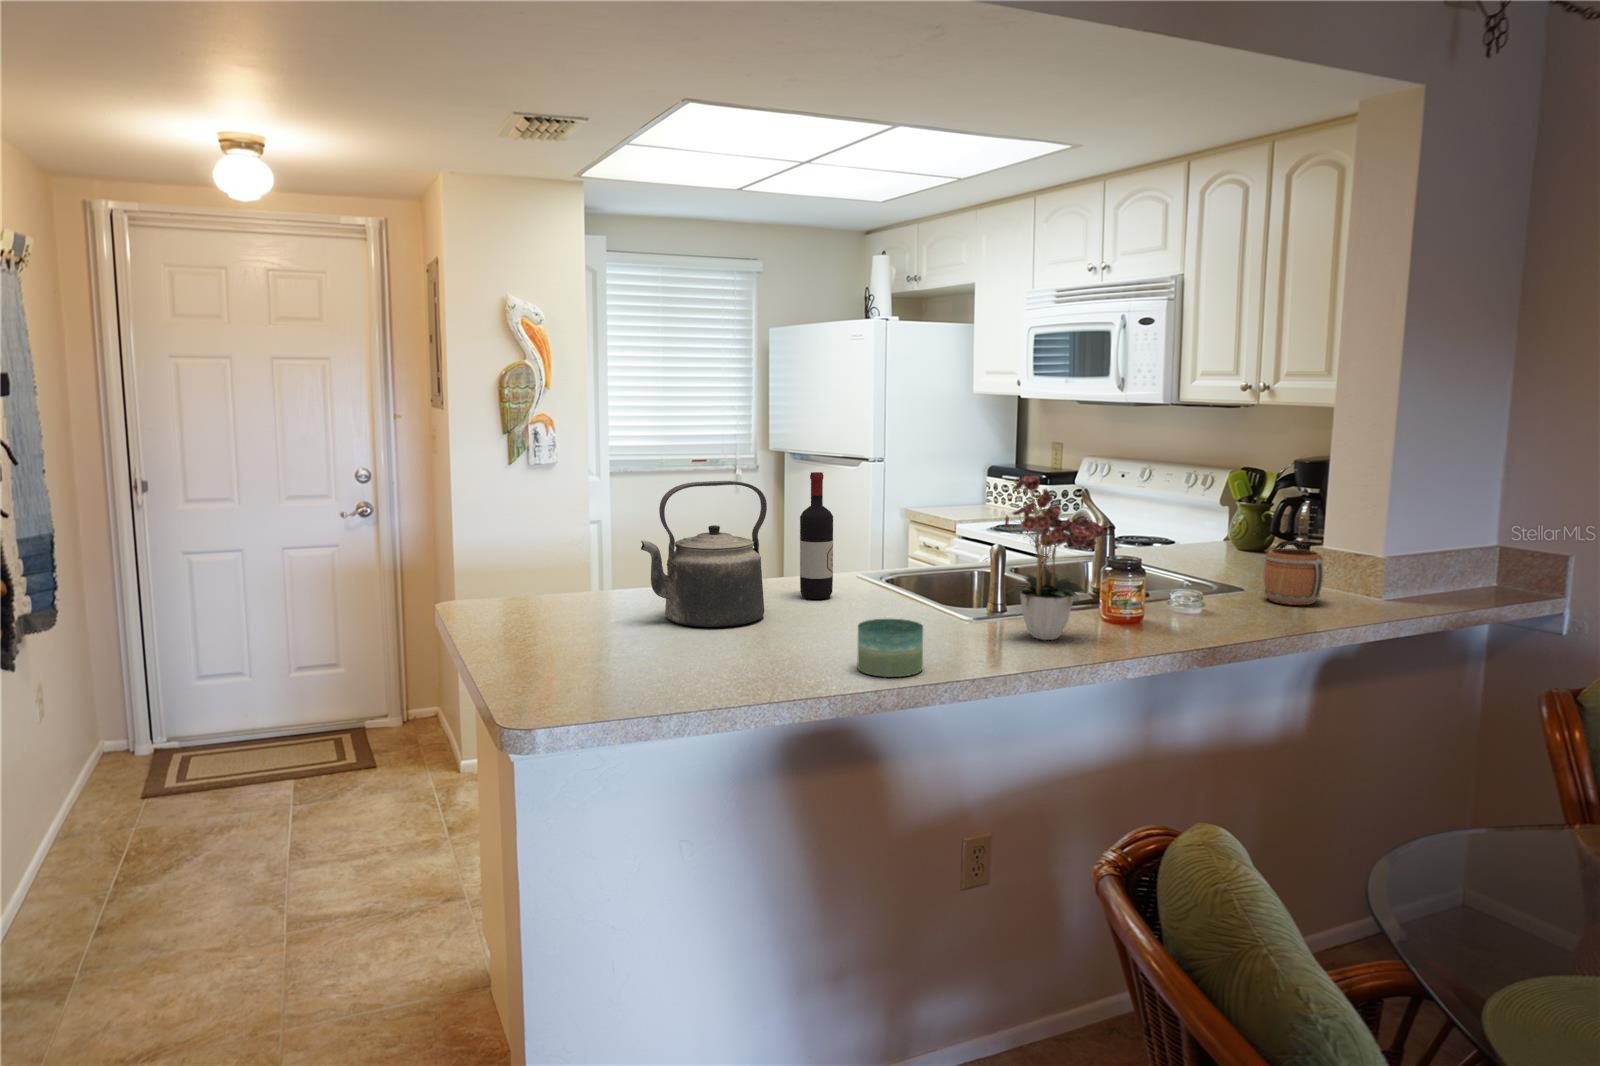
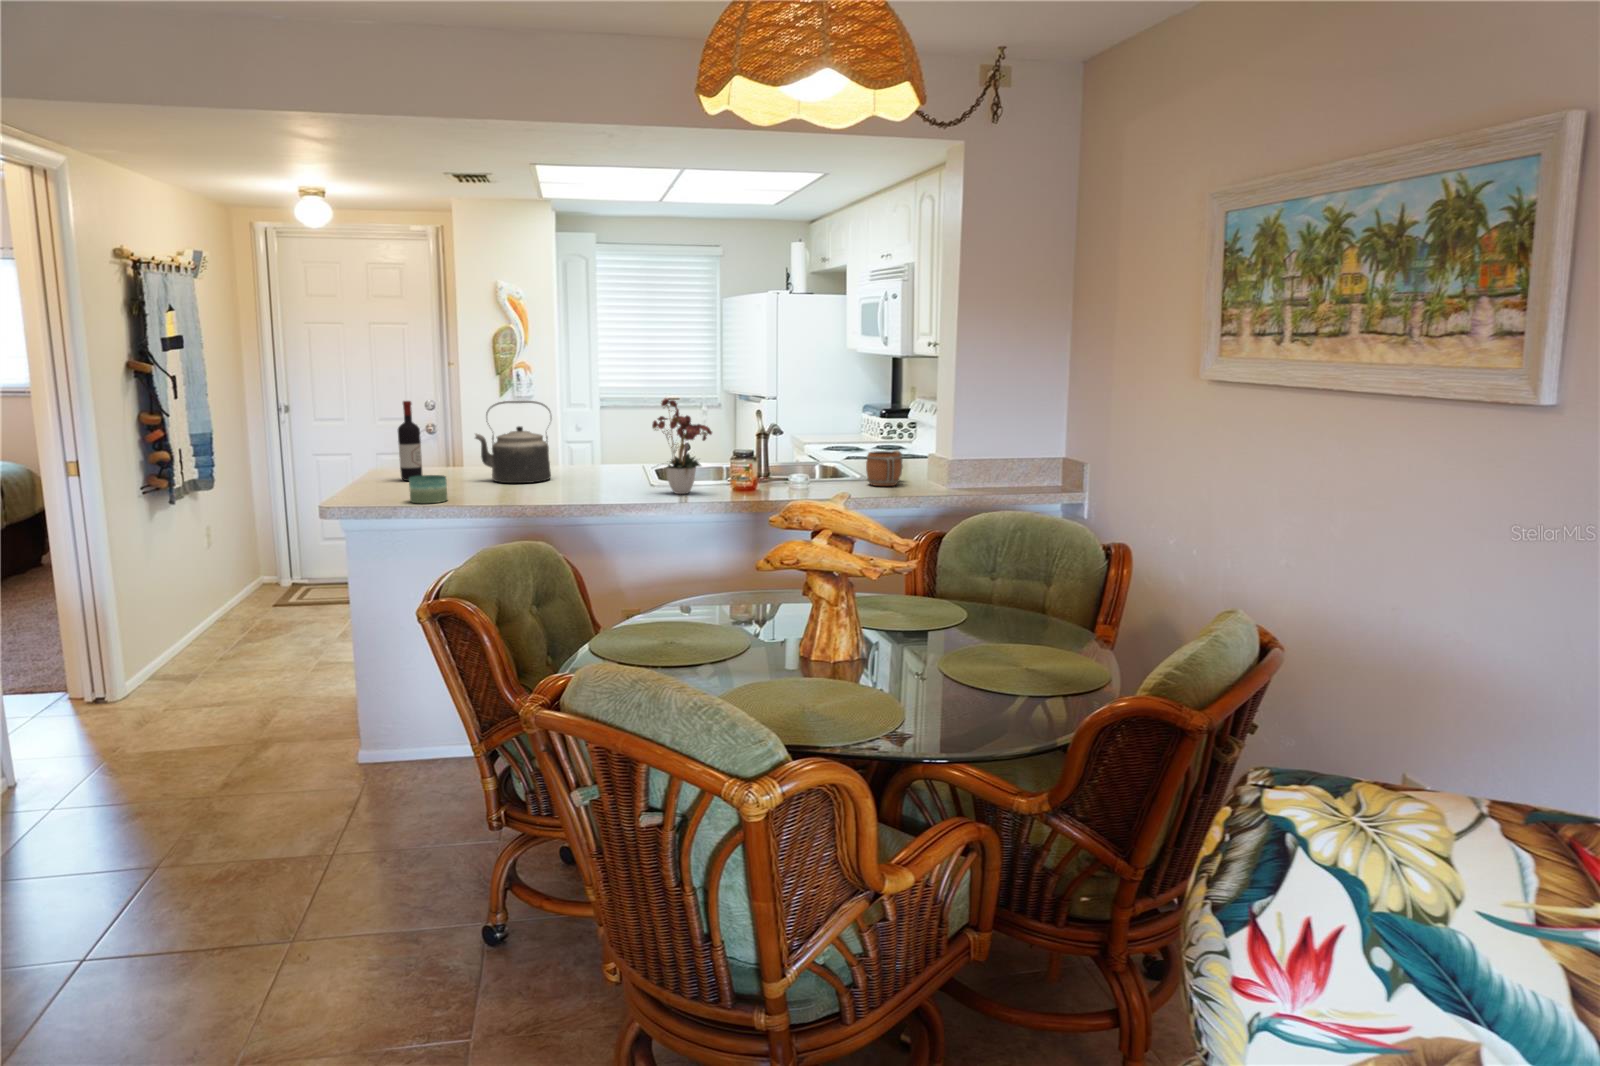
wine bottle: present [800,472,833,599] -> present [398,401,422,481]
candle: present [857,619,923,677] -> present [409,475,447,503]

